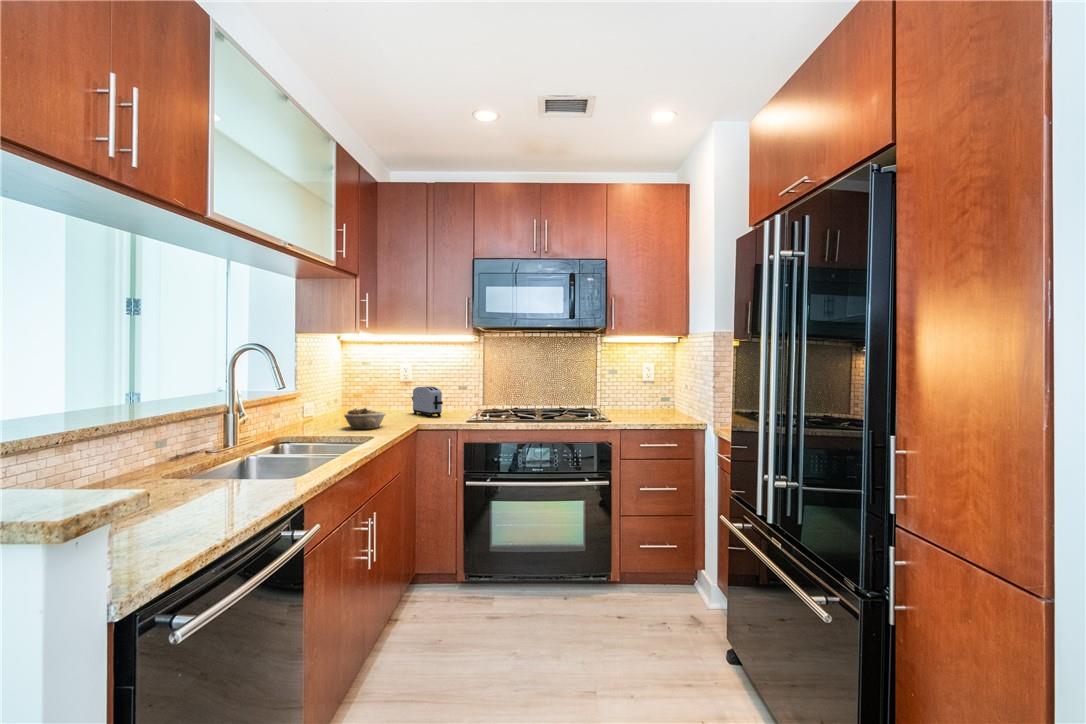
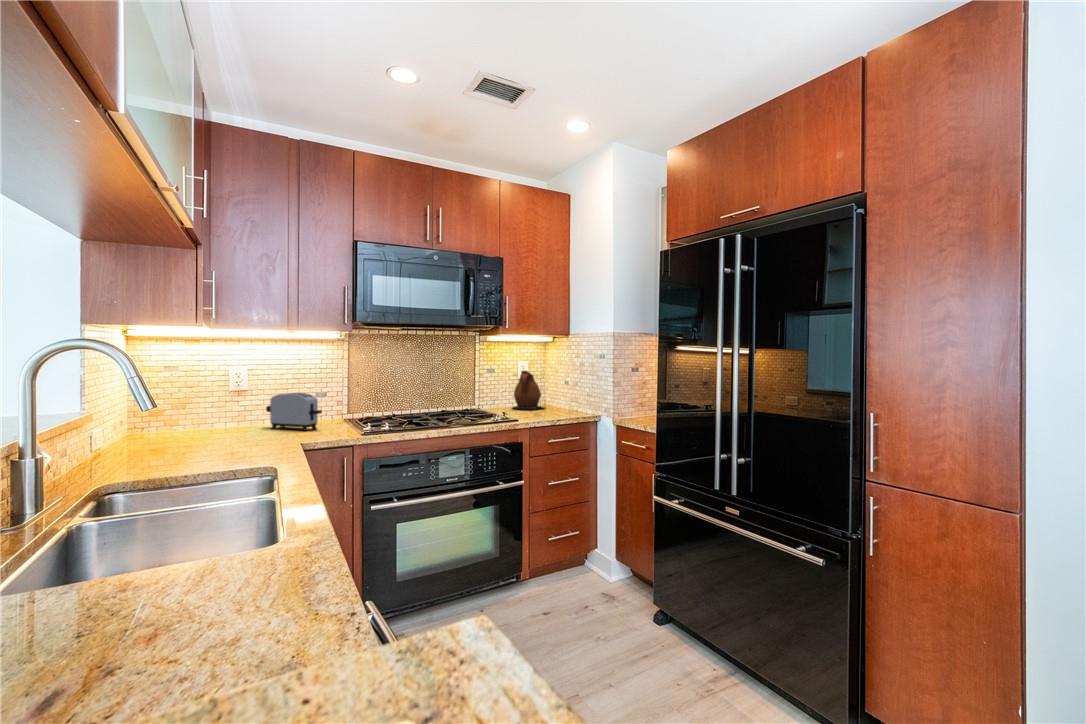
ceramic pitcher: none [633,373,670,413] -> present [513,371,543,409]
succulent planter: present [344,408,385,429] -> none [210,424,271,453]

